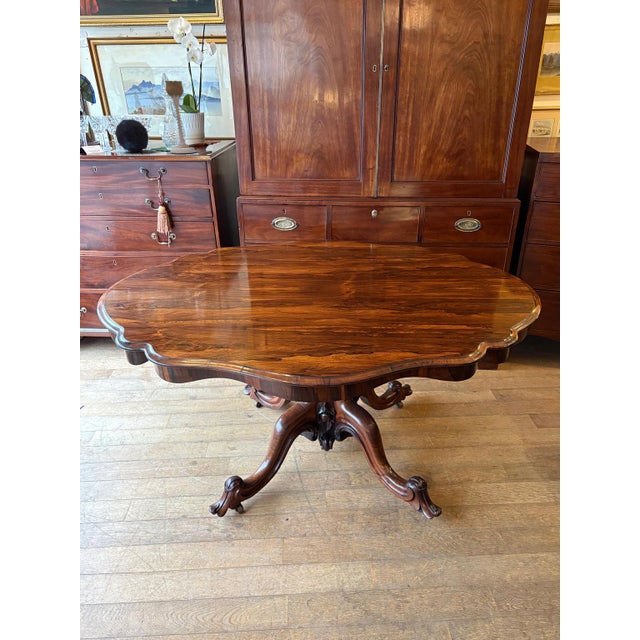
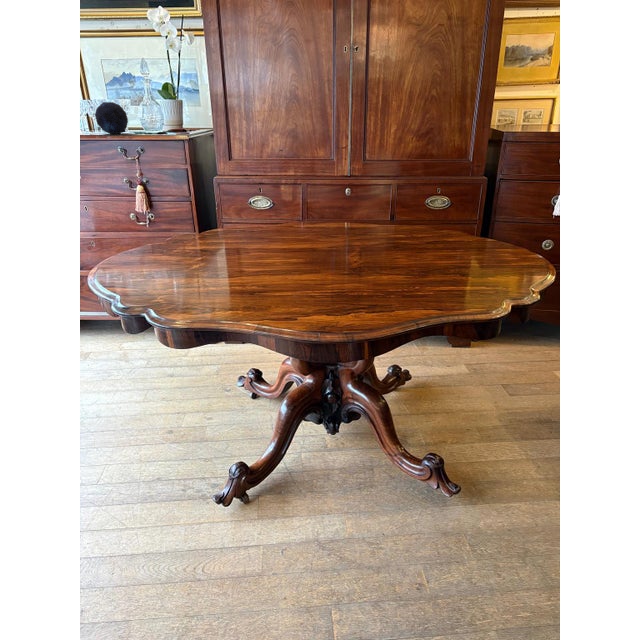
candle holder: present [165,81,196,153] -> none [145,64,175,135]

